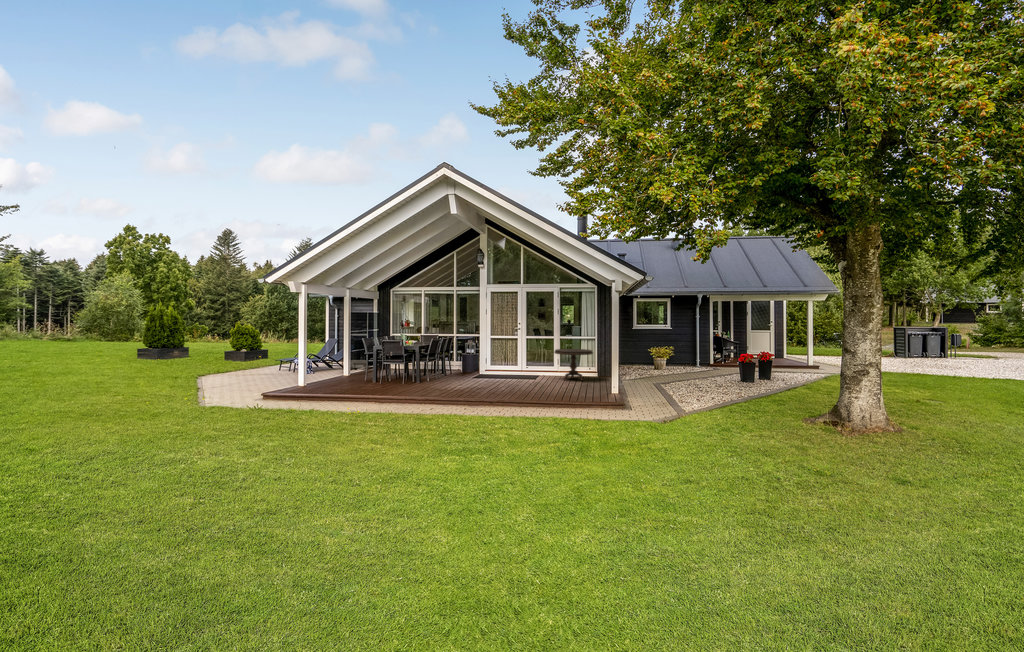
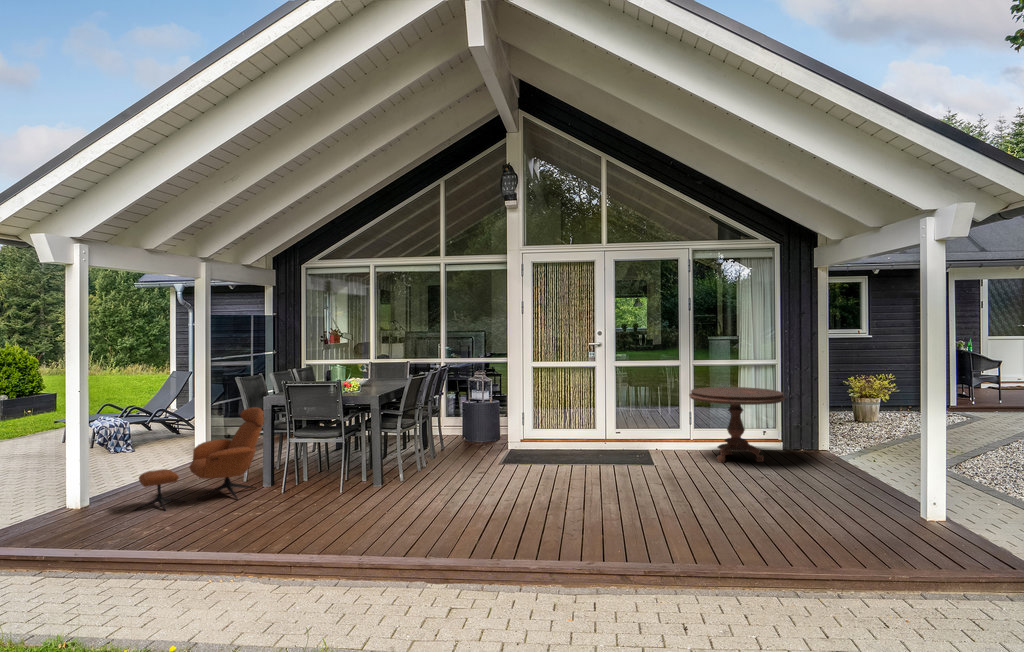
lounge chair: none [330,351,376,386] -> present [133,407,264,511]

